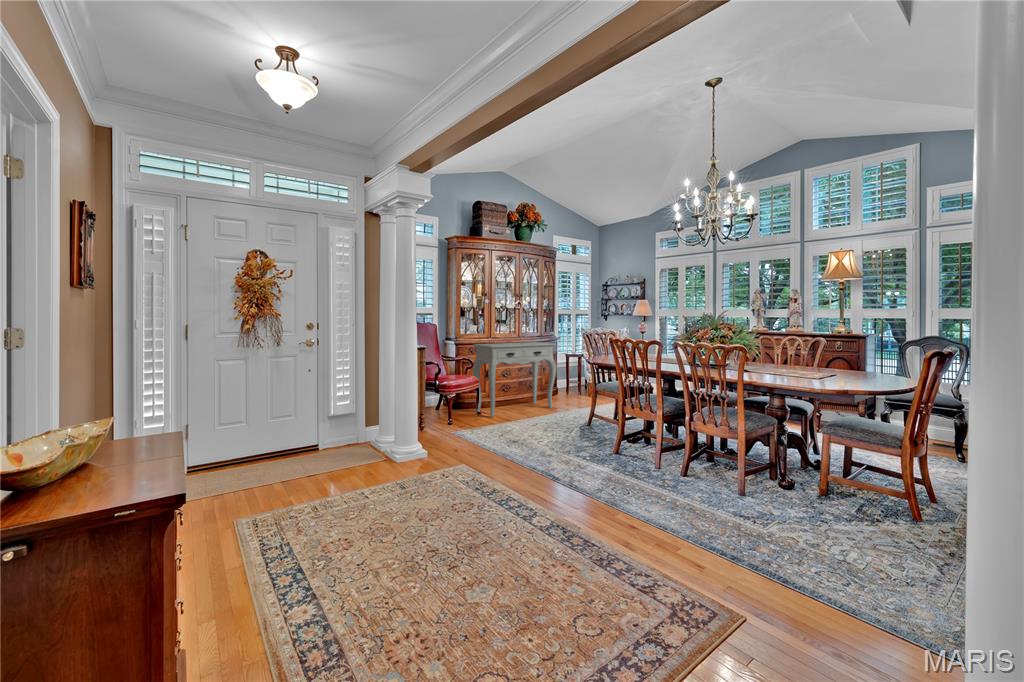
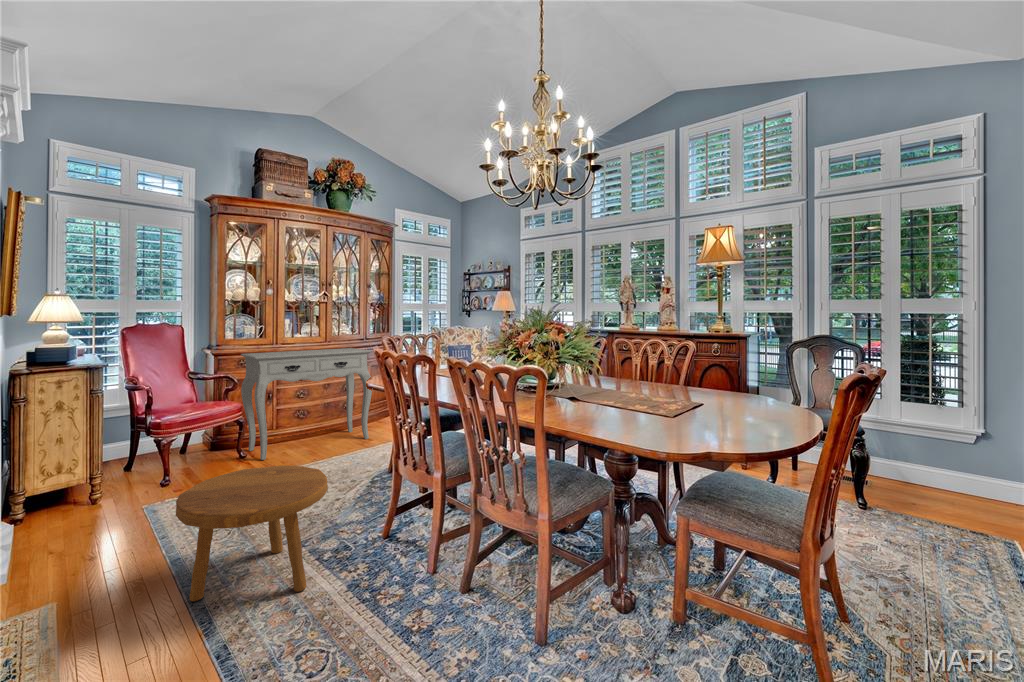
footstool: none [520,410,597,478] -> present [176,466,328,601]

